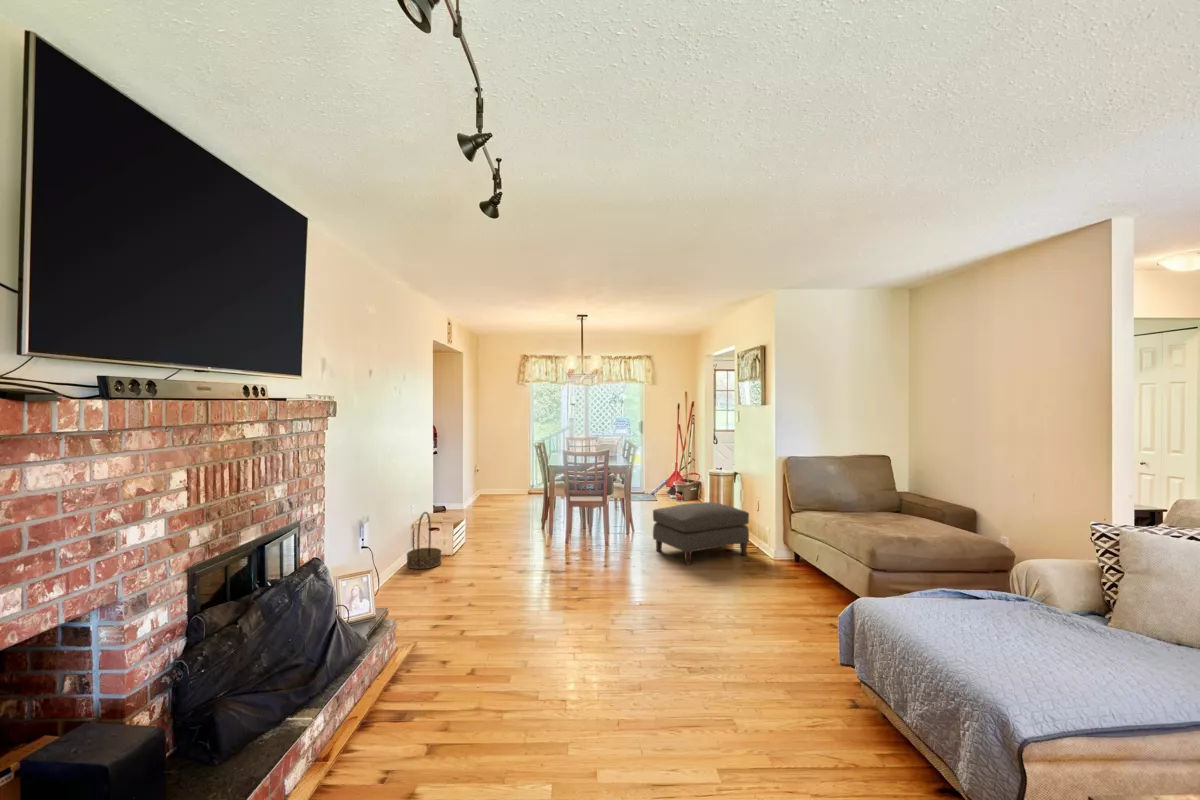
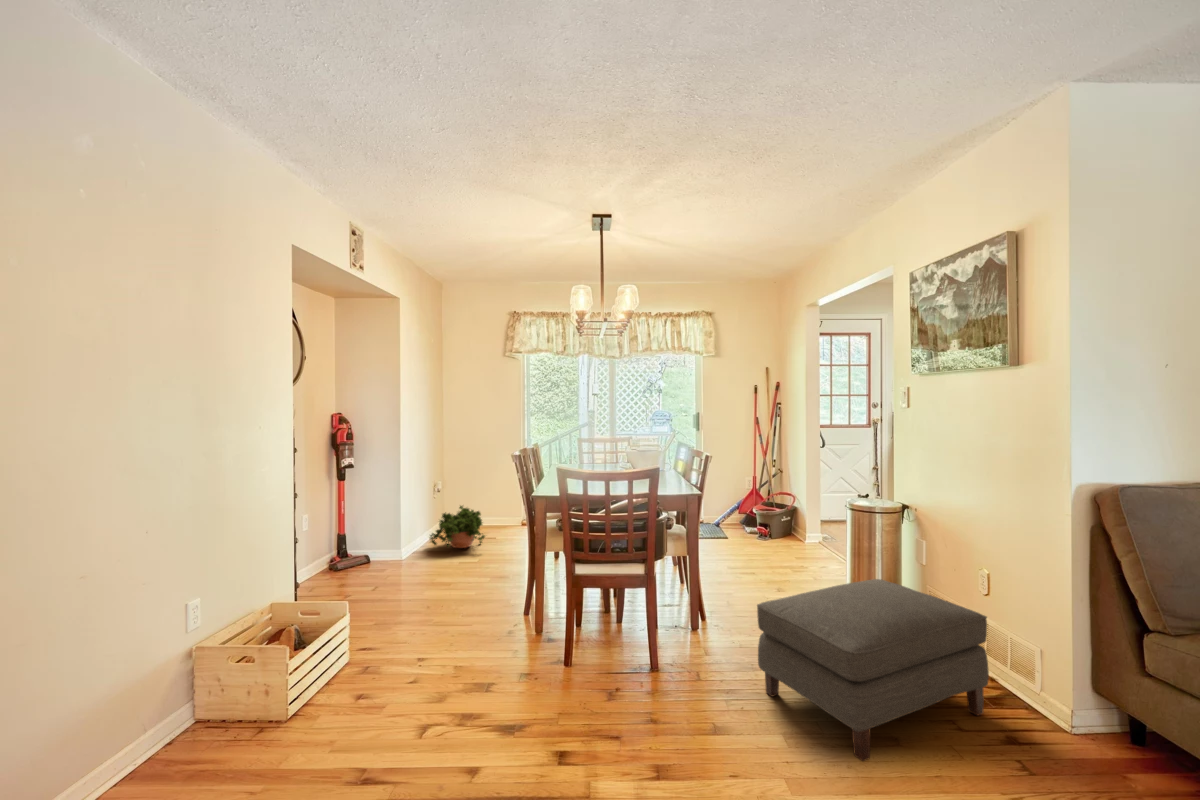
potted plant: none [471,477,509,503] -> present [430,506,485,548]
basket: present [406,512,441,569] -> none [180,628,275,780]

